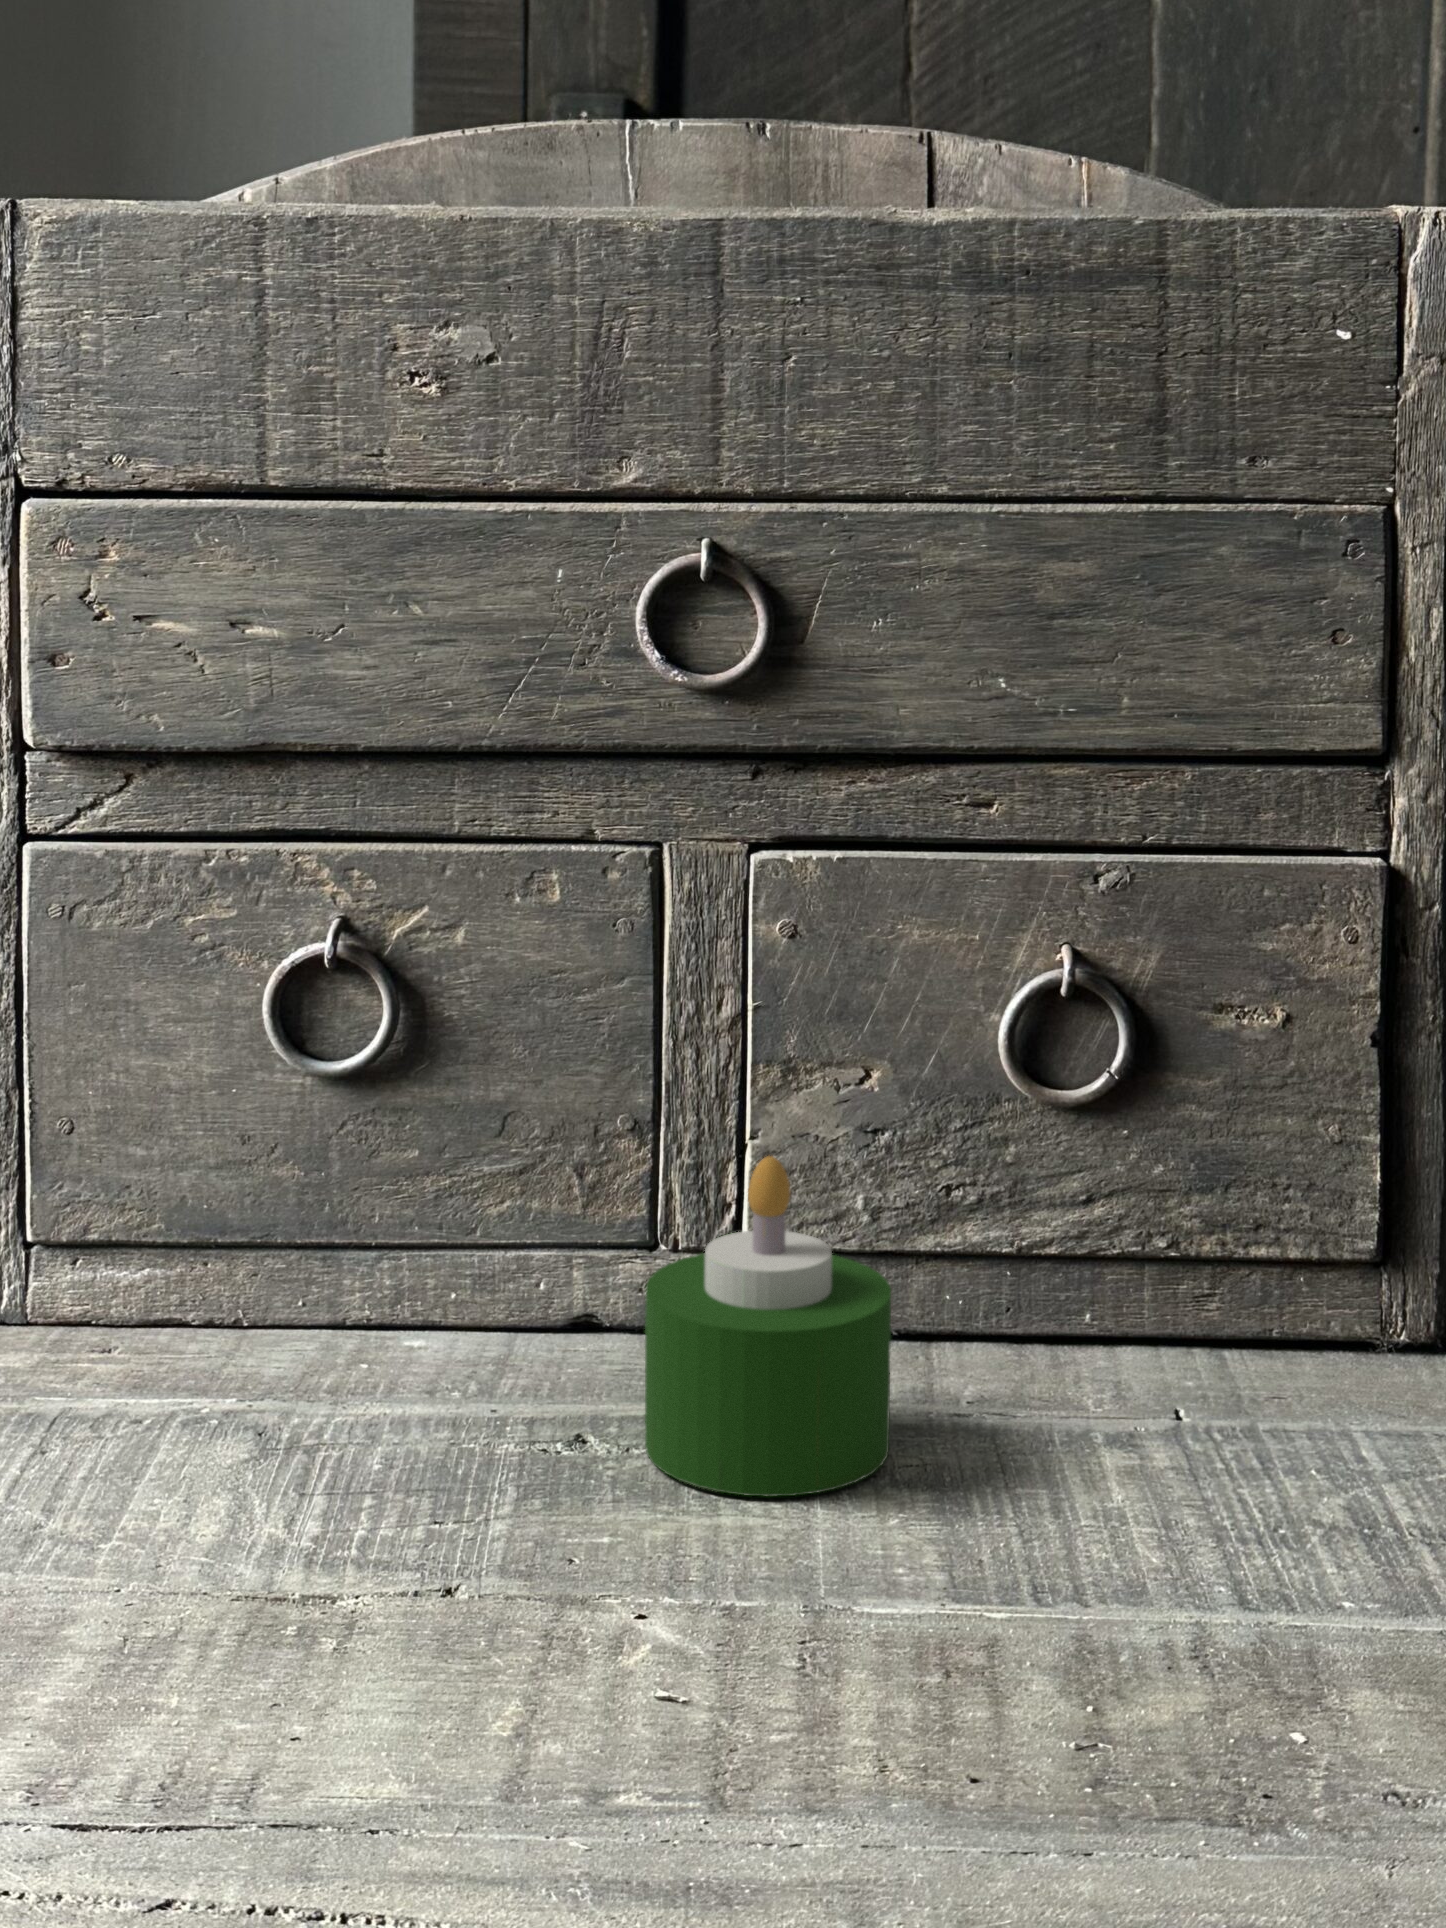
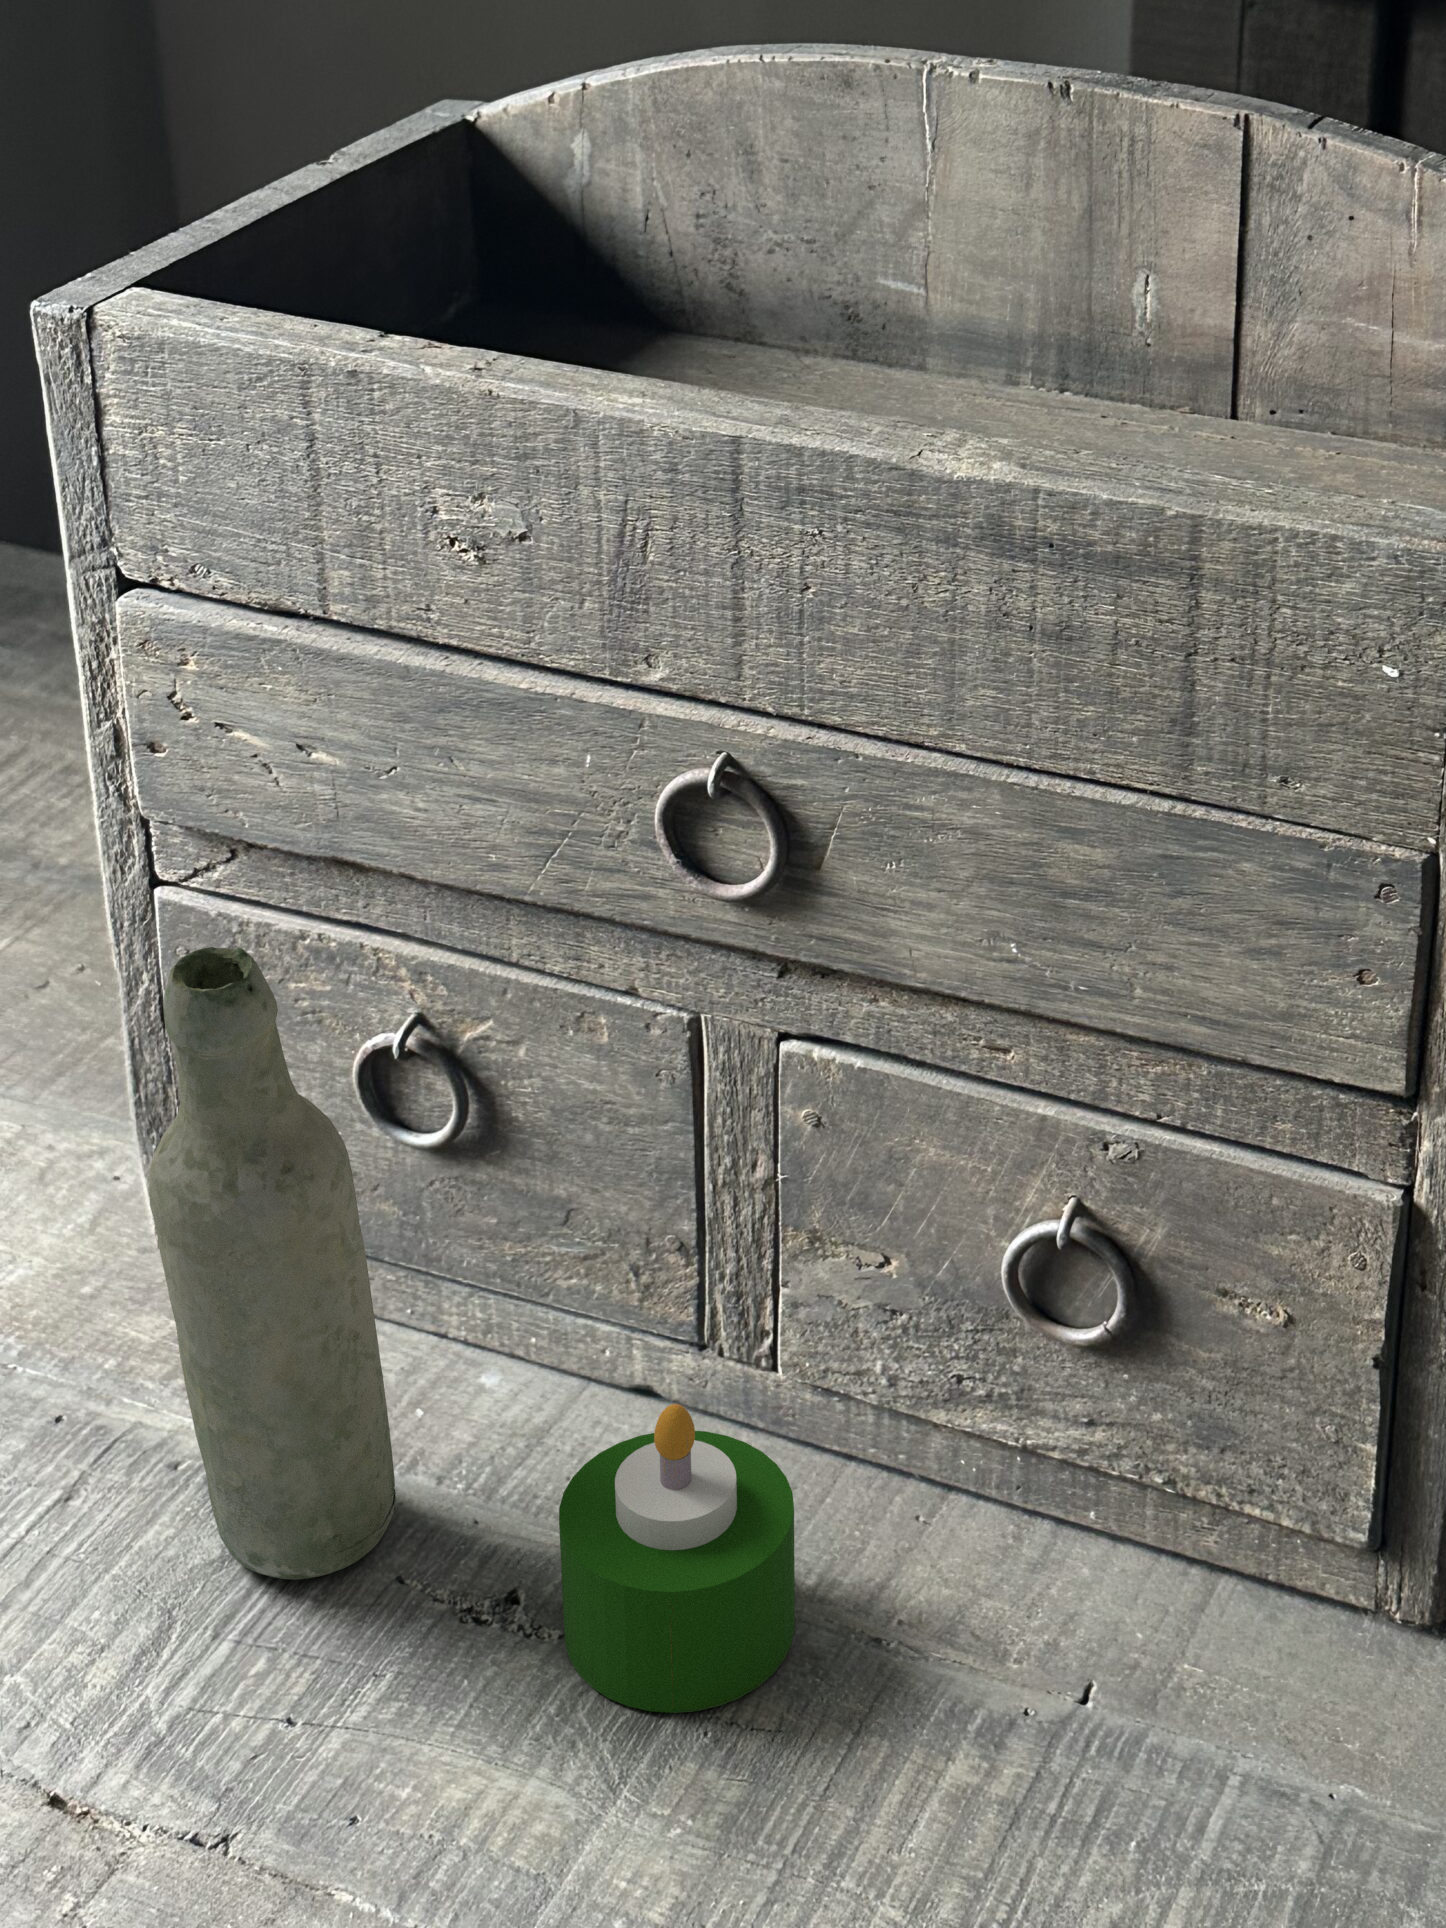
bottle: none [193,703,418,1478] -> present [149,947,396,1580]

